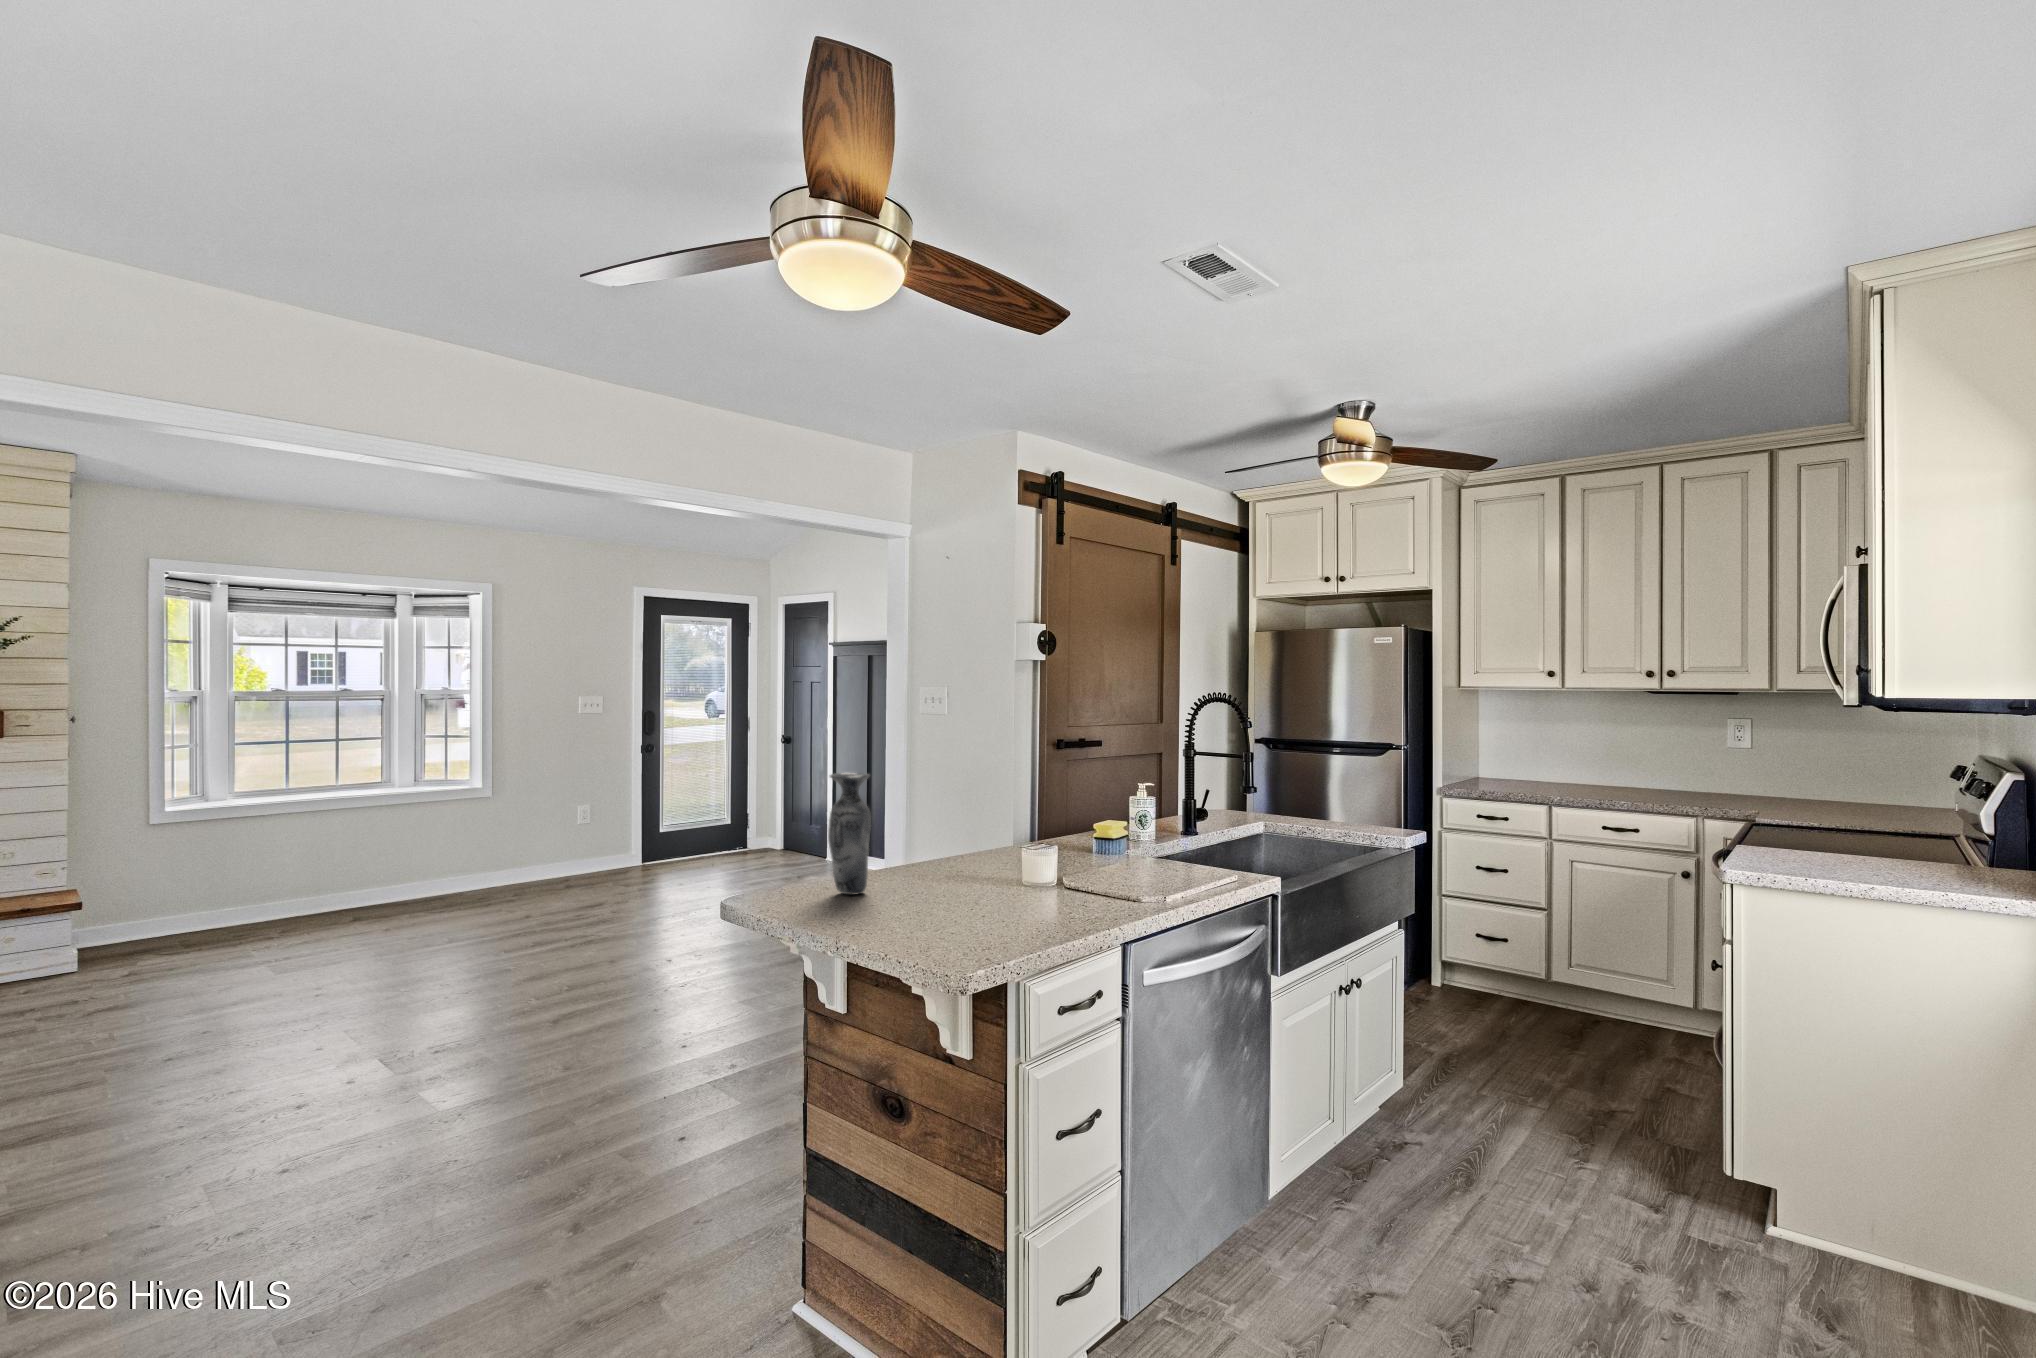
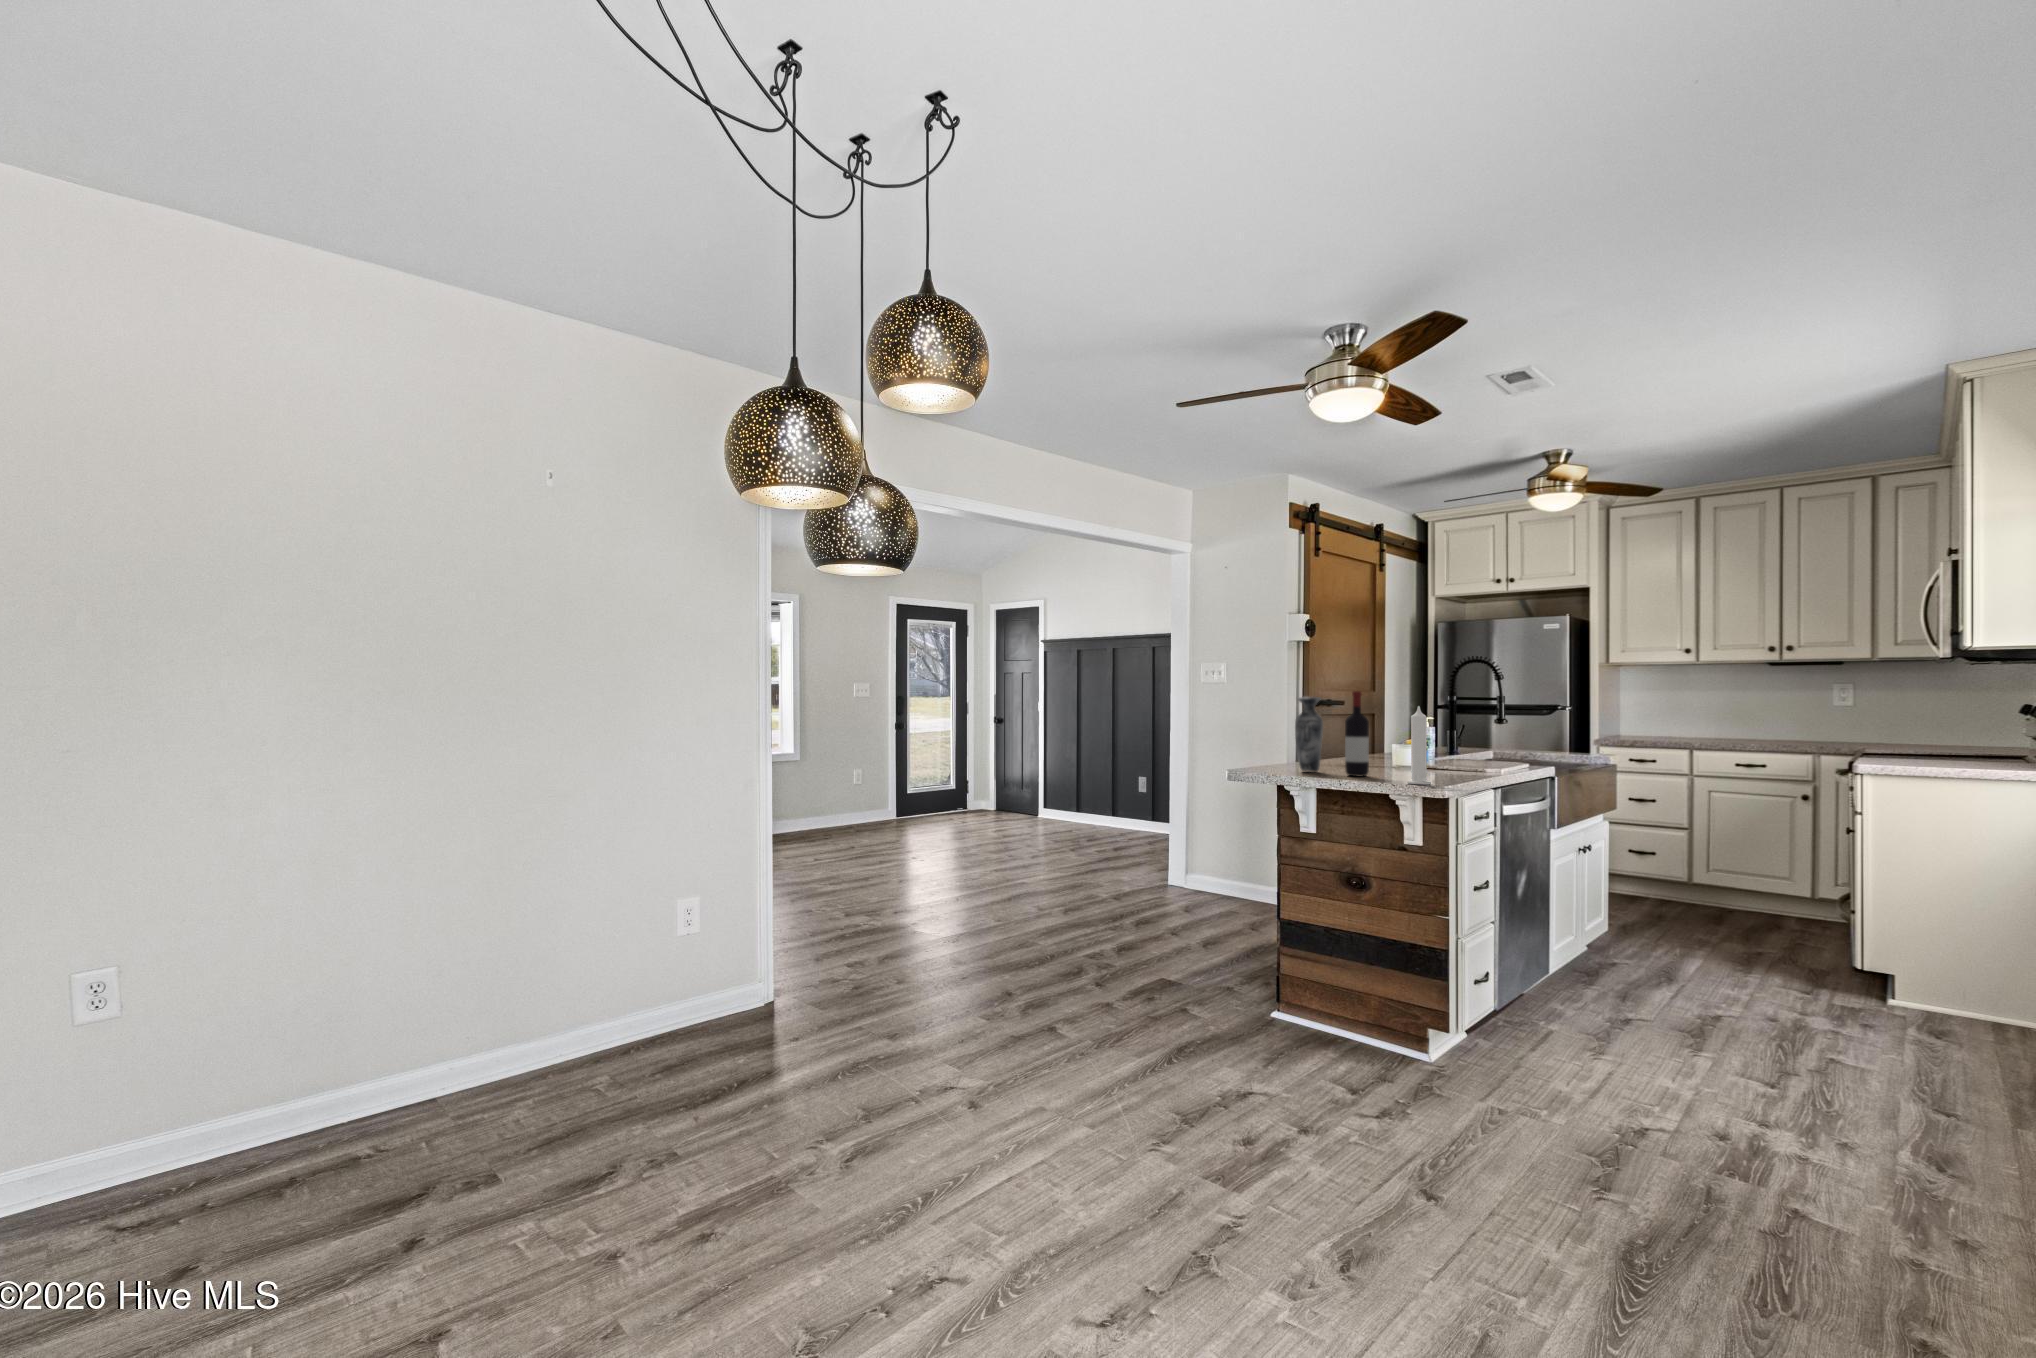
wine bottle: none [873,771,910,913] -> present [1345,691,1369,776]
candle: none [904,812,942,951] -> present [1407,706,1431,785]

